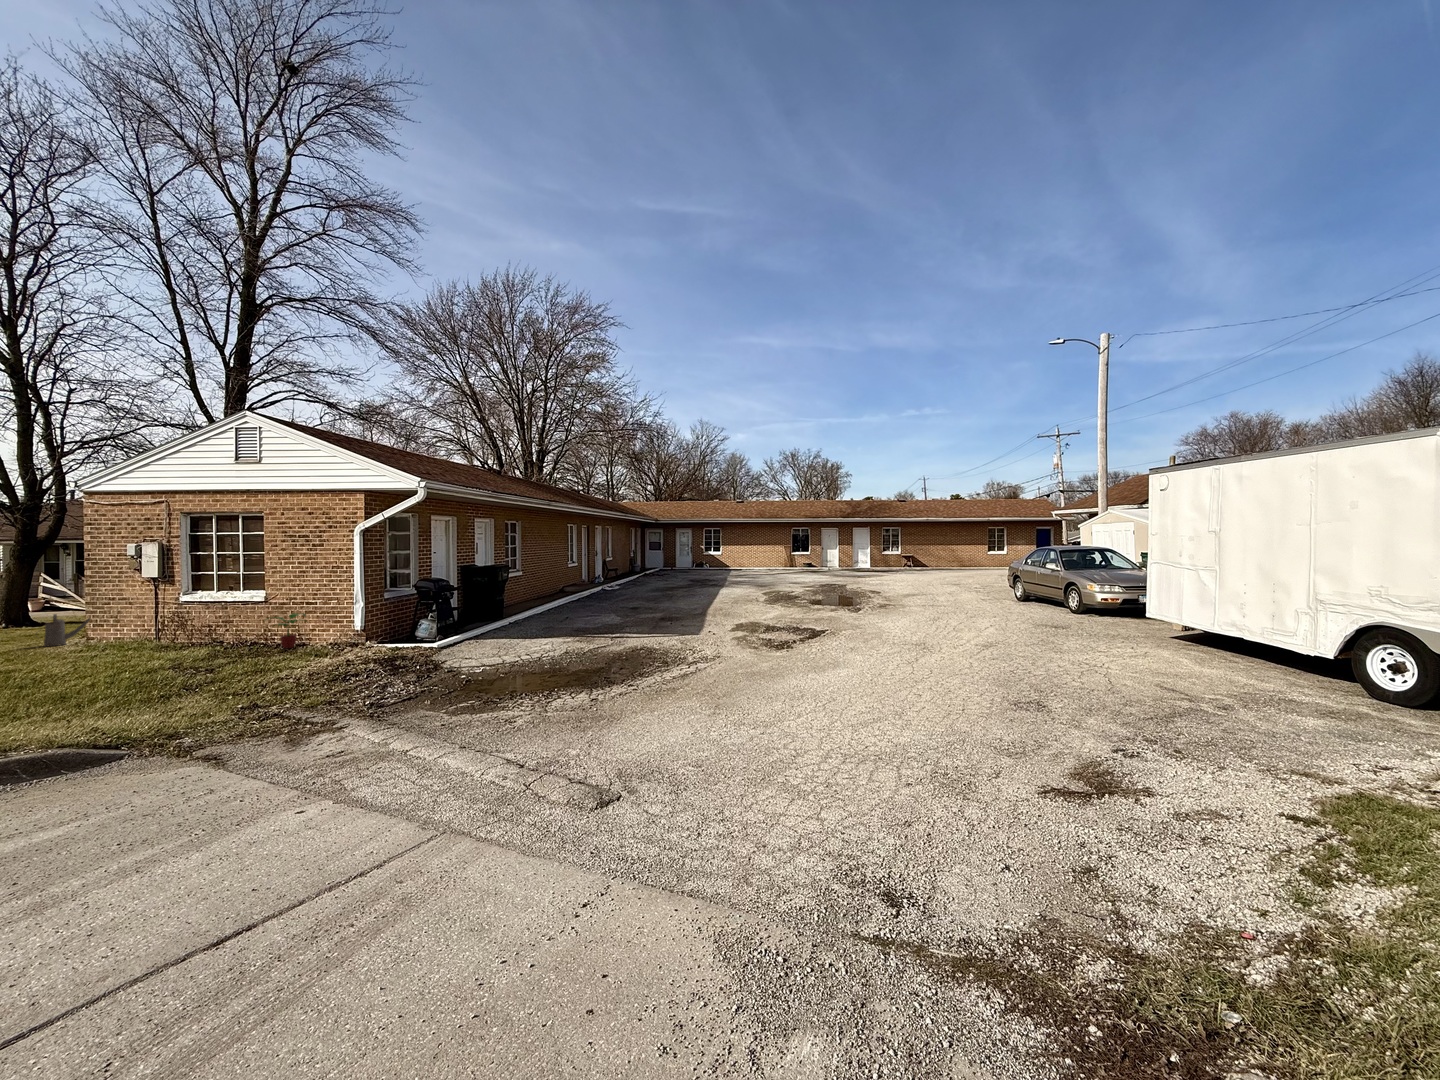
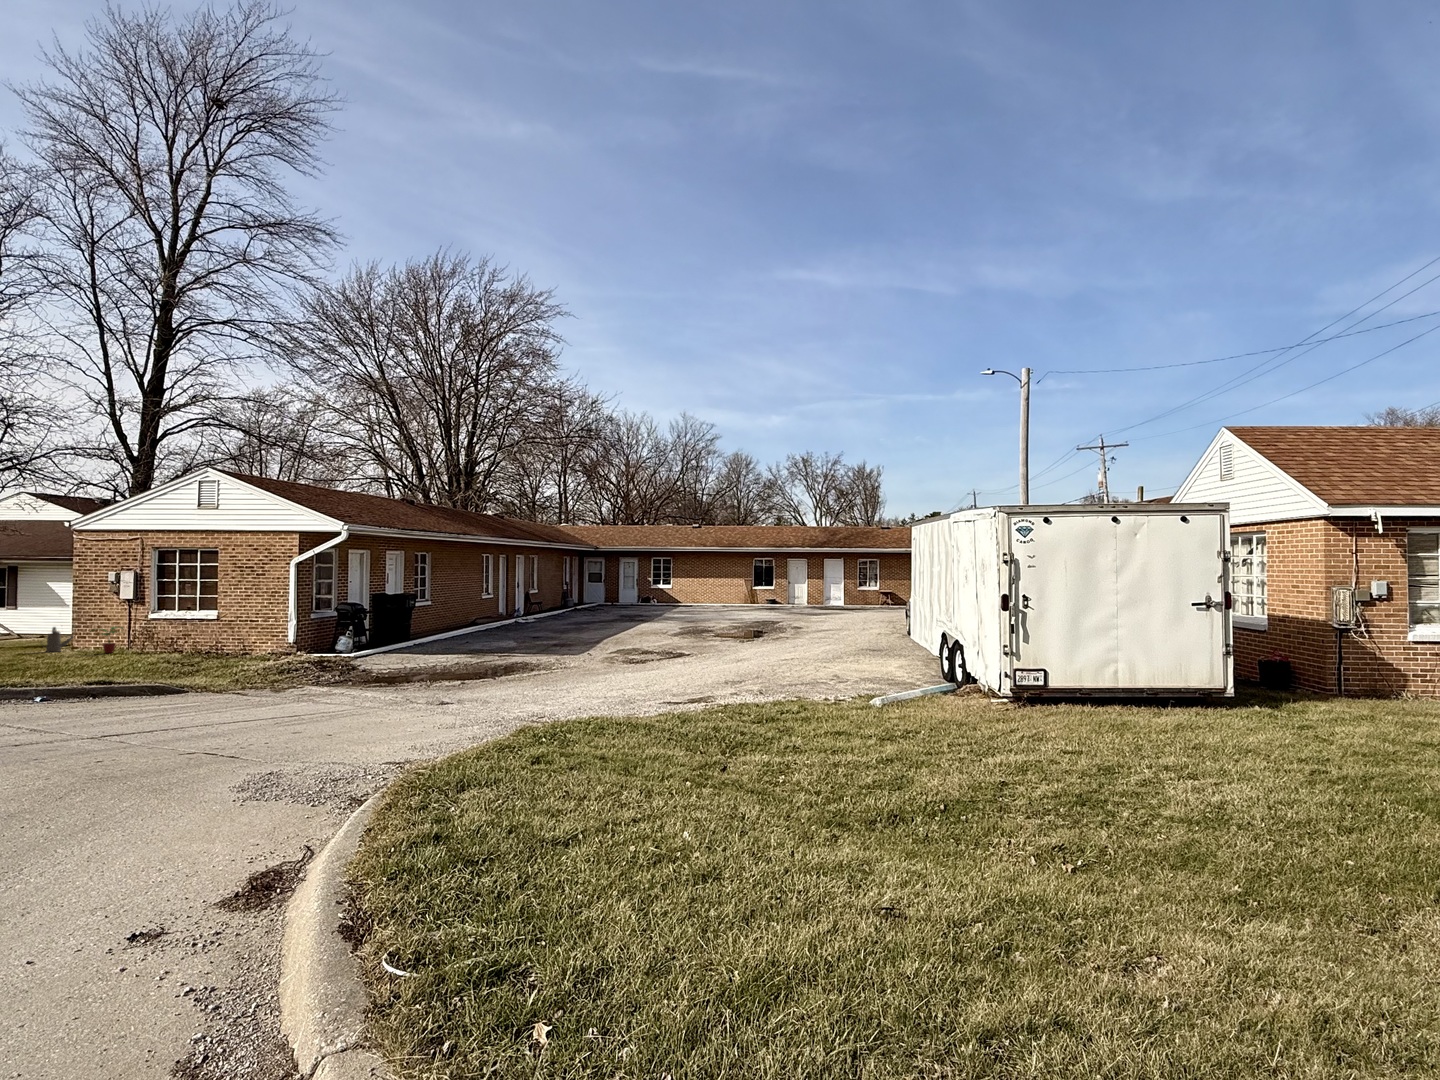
potted plant: present [267,613,306,648] -> present [102,627,123,653]

